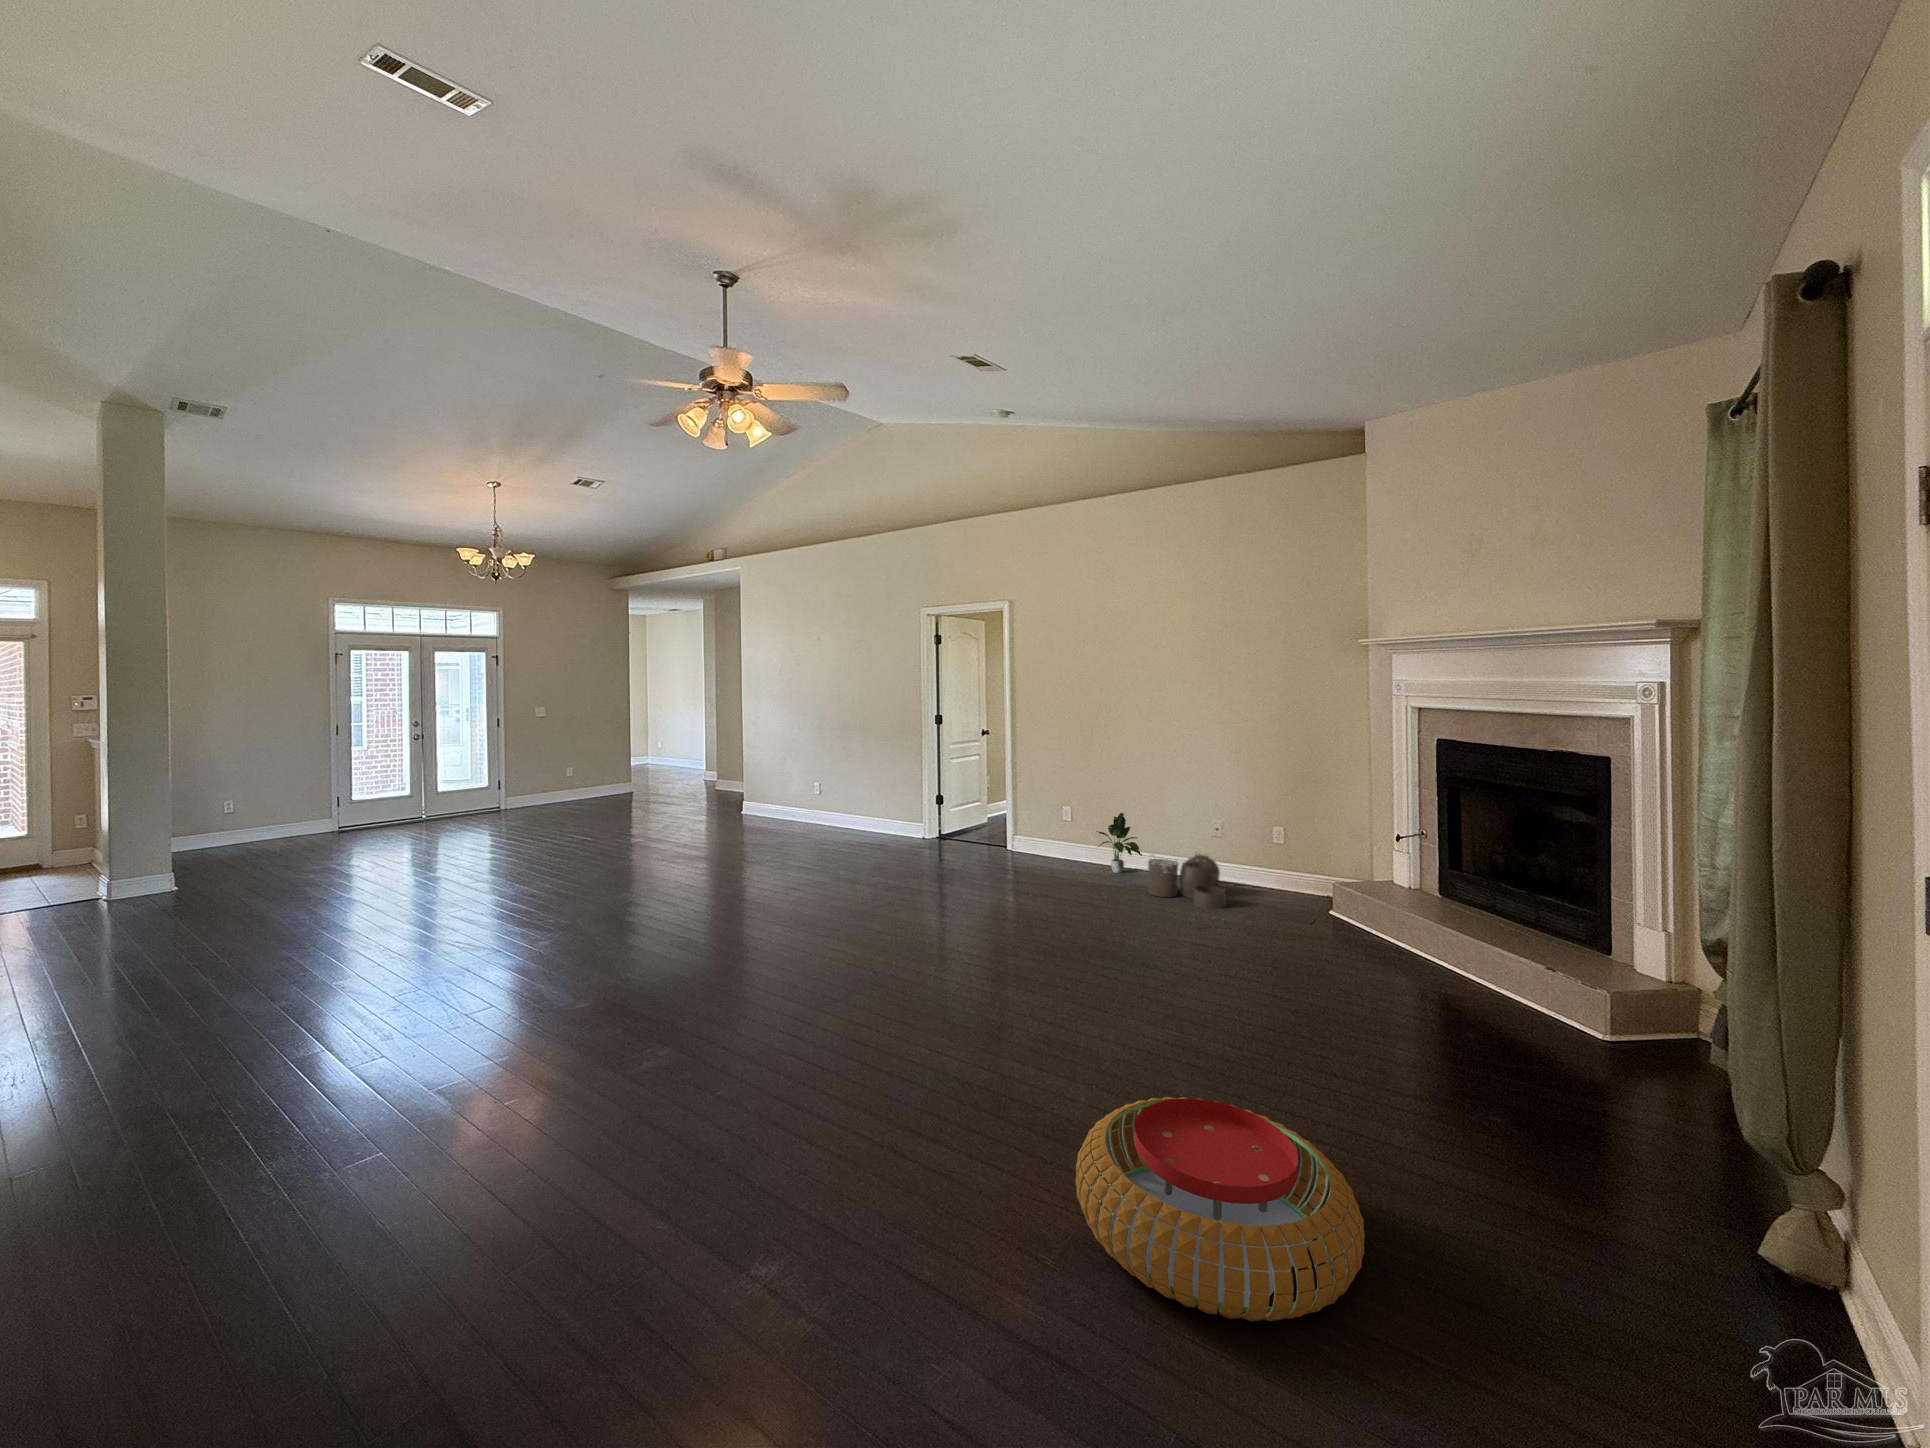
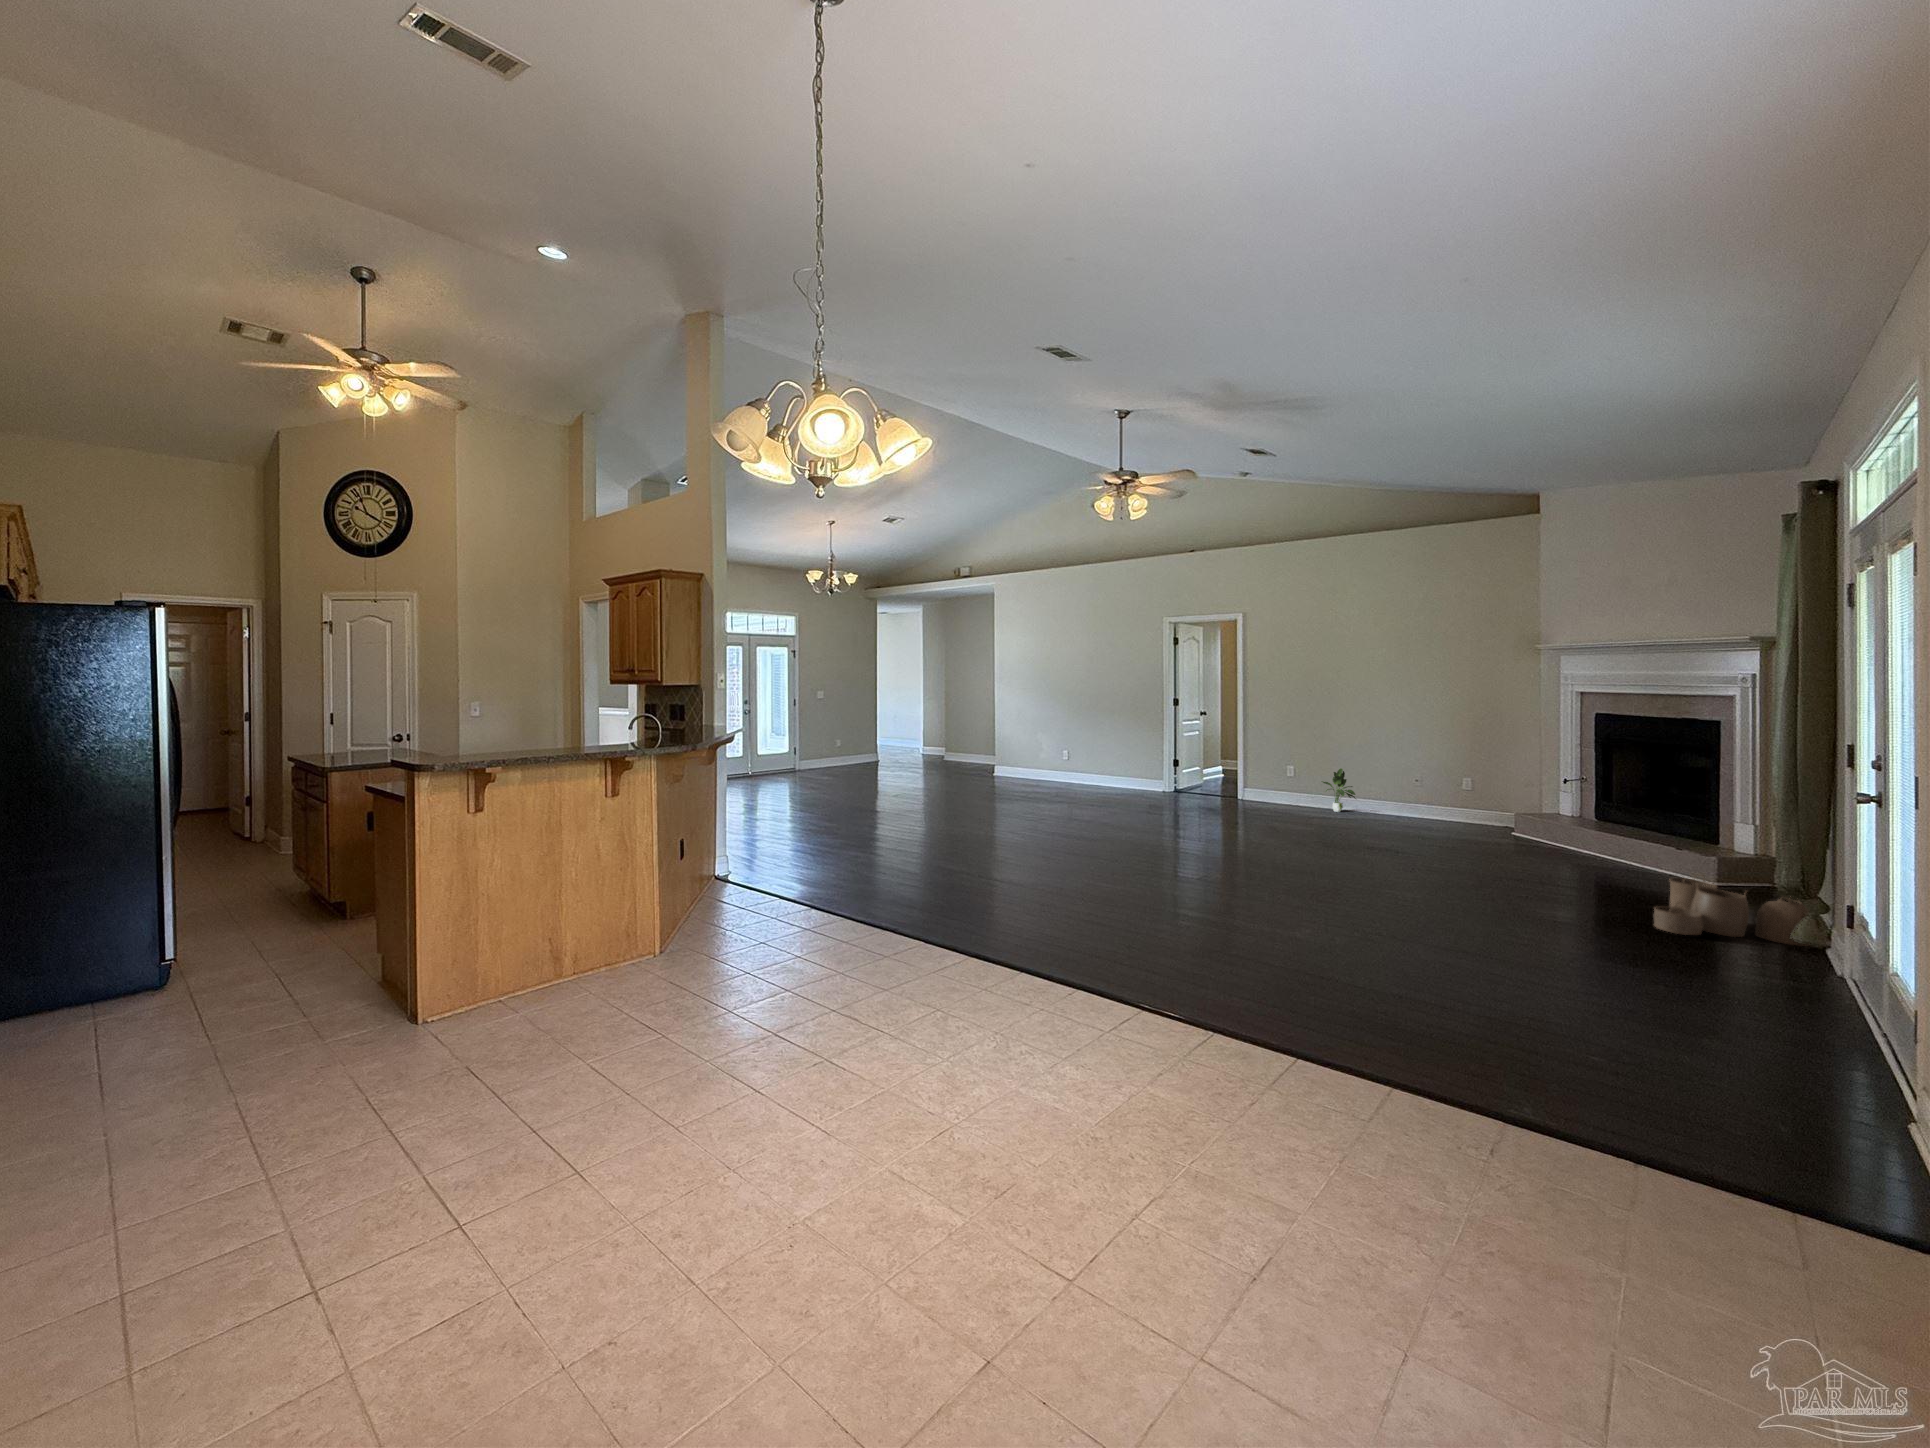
woven basket: present [1148,852,1226,909] -> present [1654,878,1810,946]
pouf: present [1076,1097,1365,1322] -> none [1442,871,1598,943]

